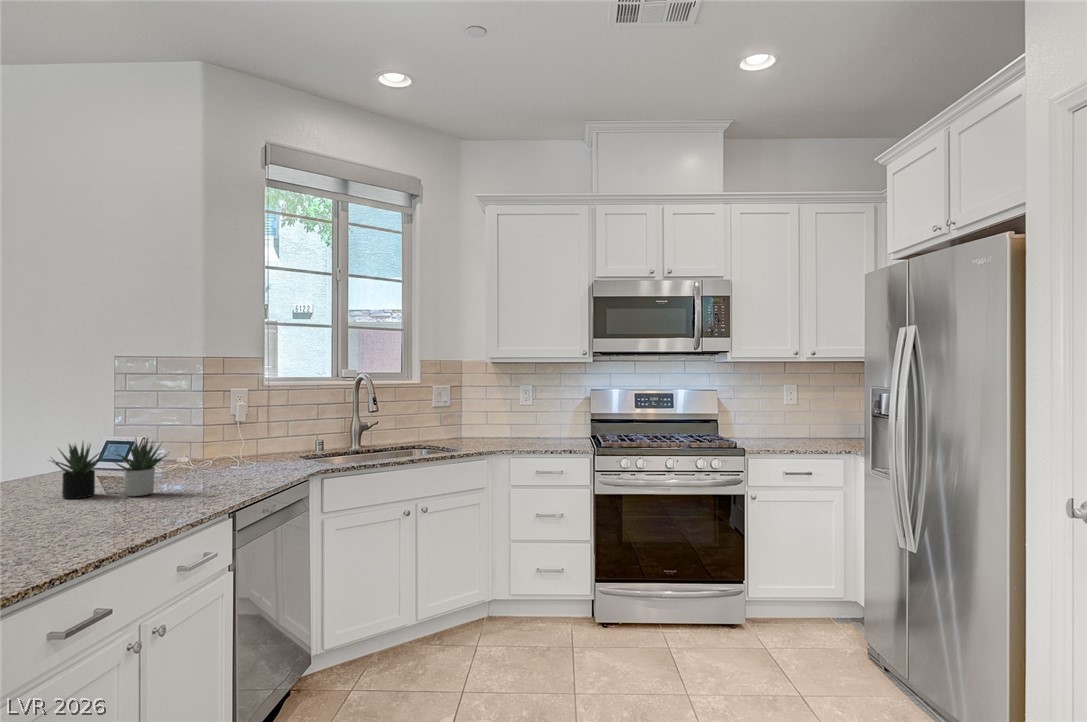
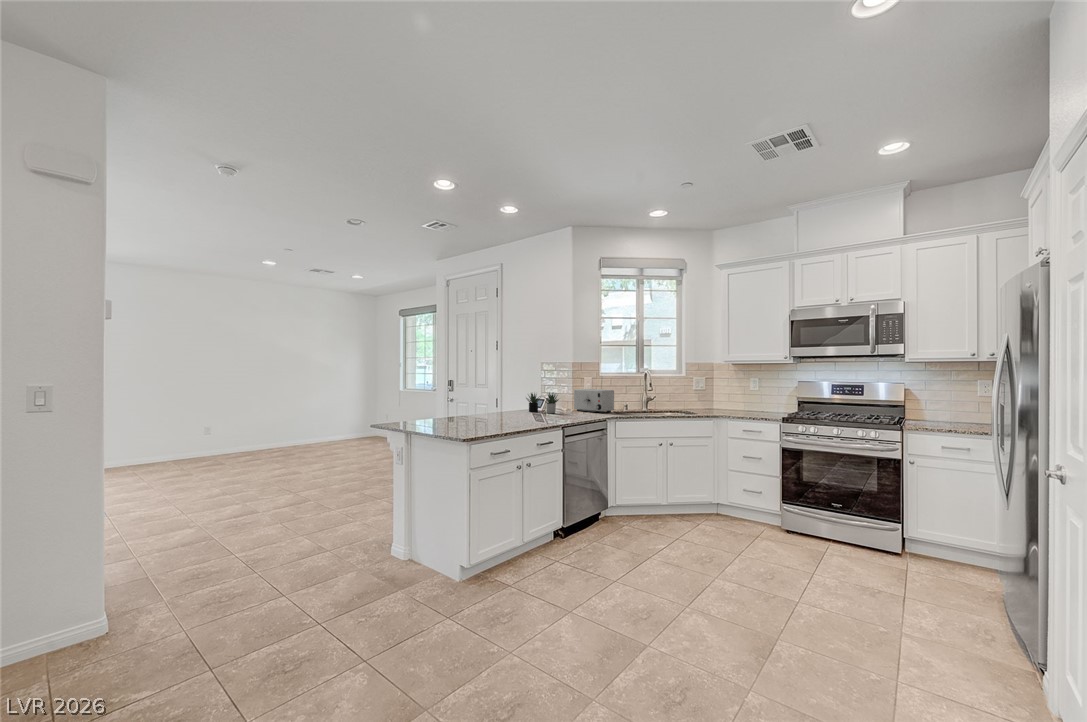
toaster: none [202,419,304,474] -> present [574,389,614,413]

